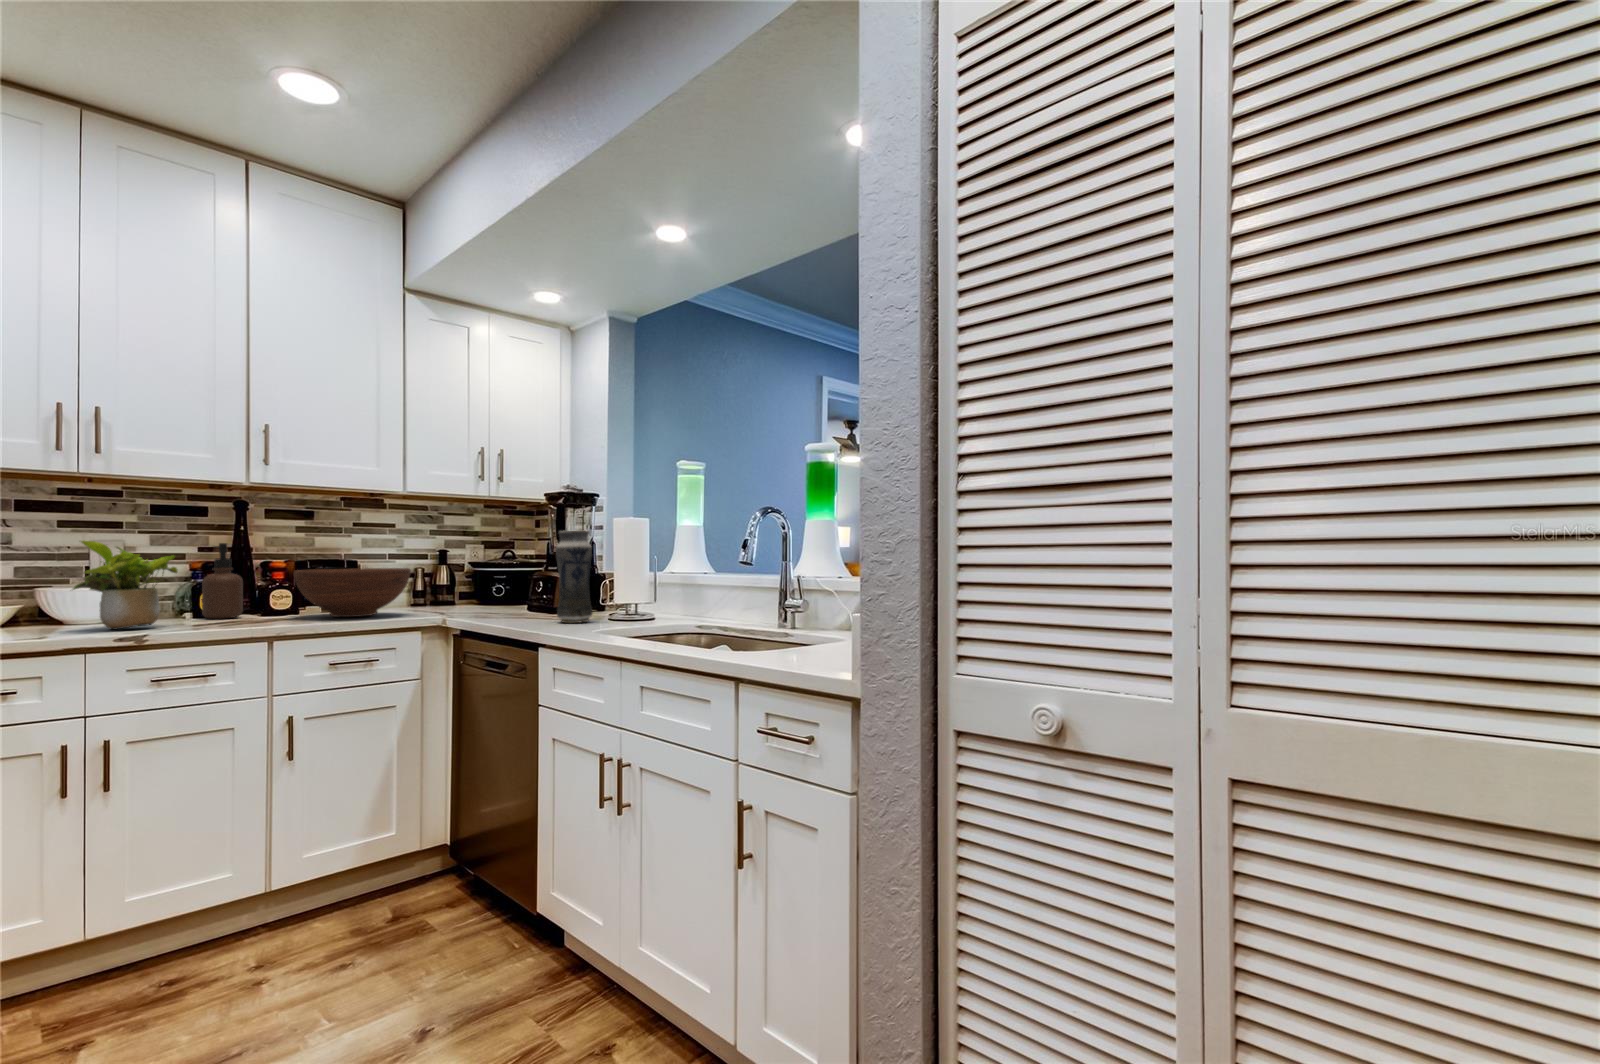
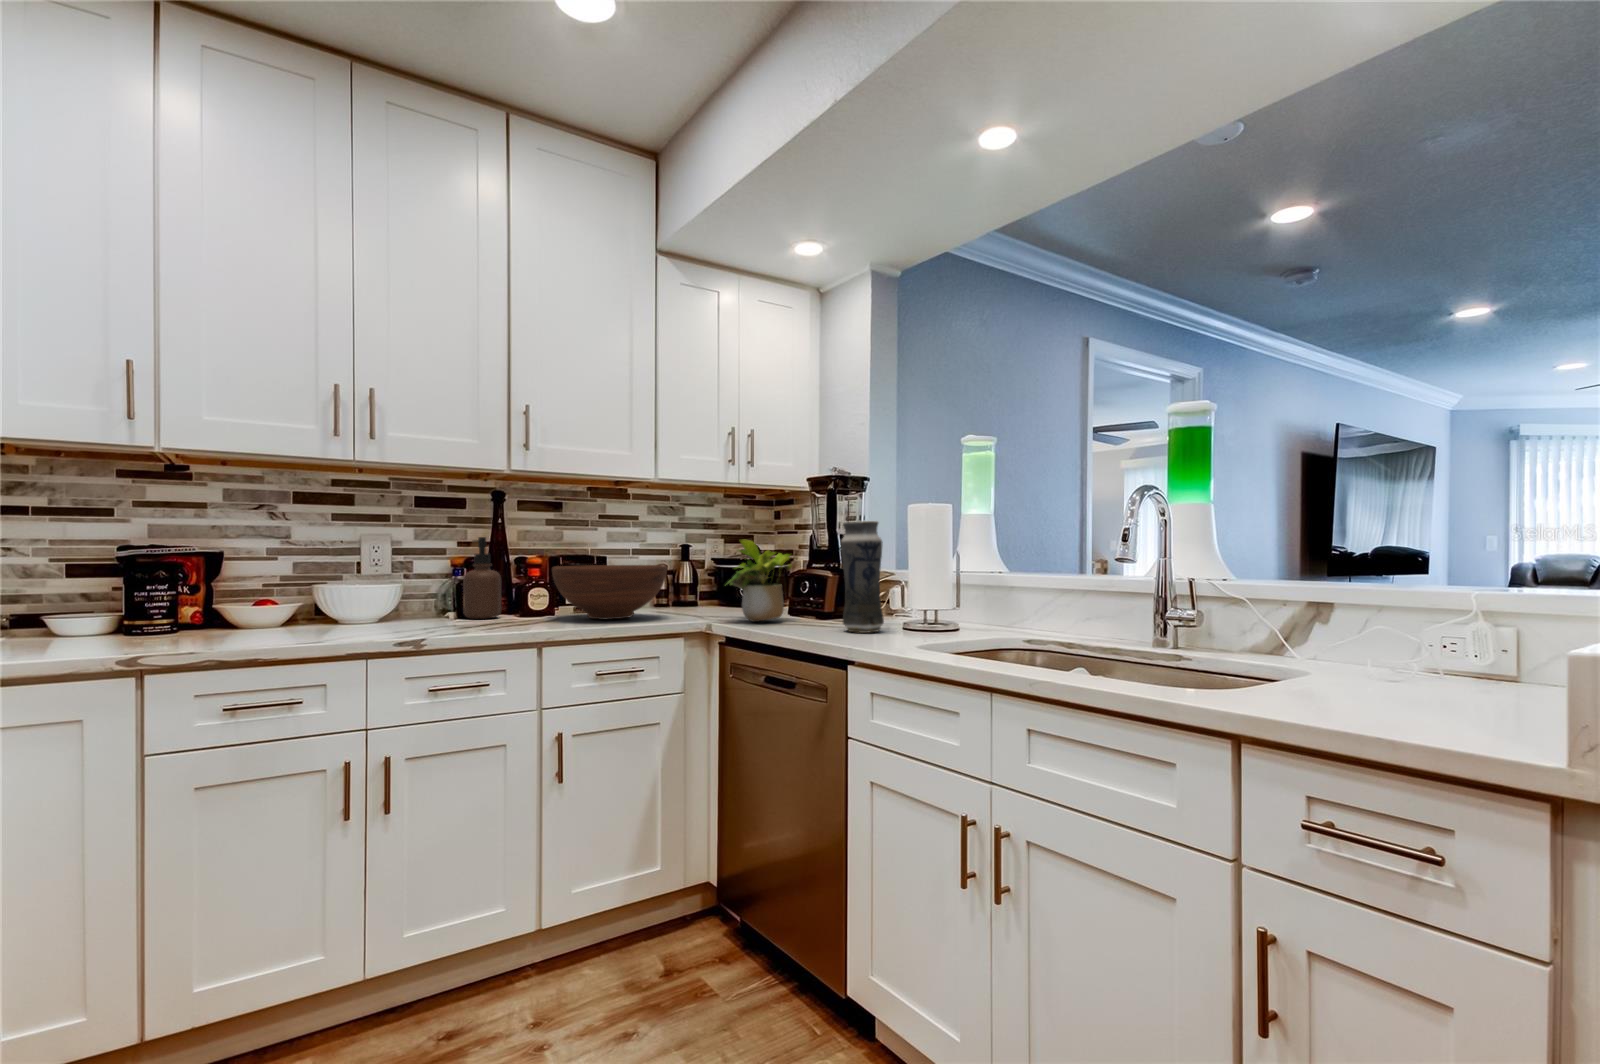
potted plant: present [73,541,178,630] -> present [727,540,792,622]

